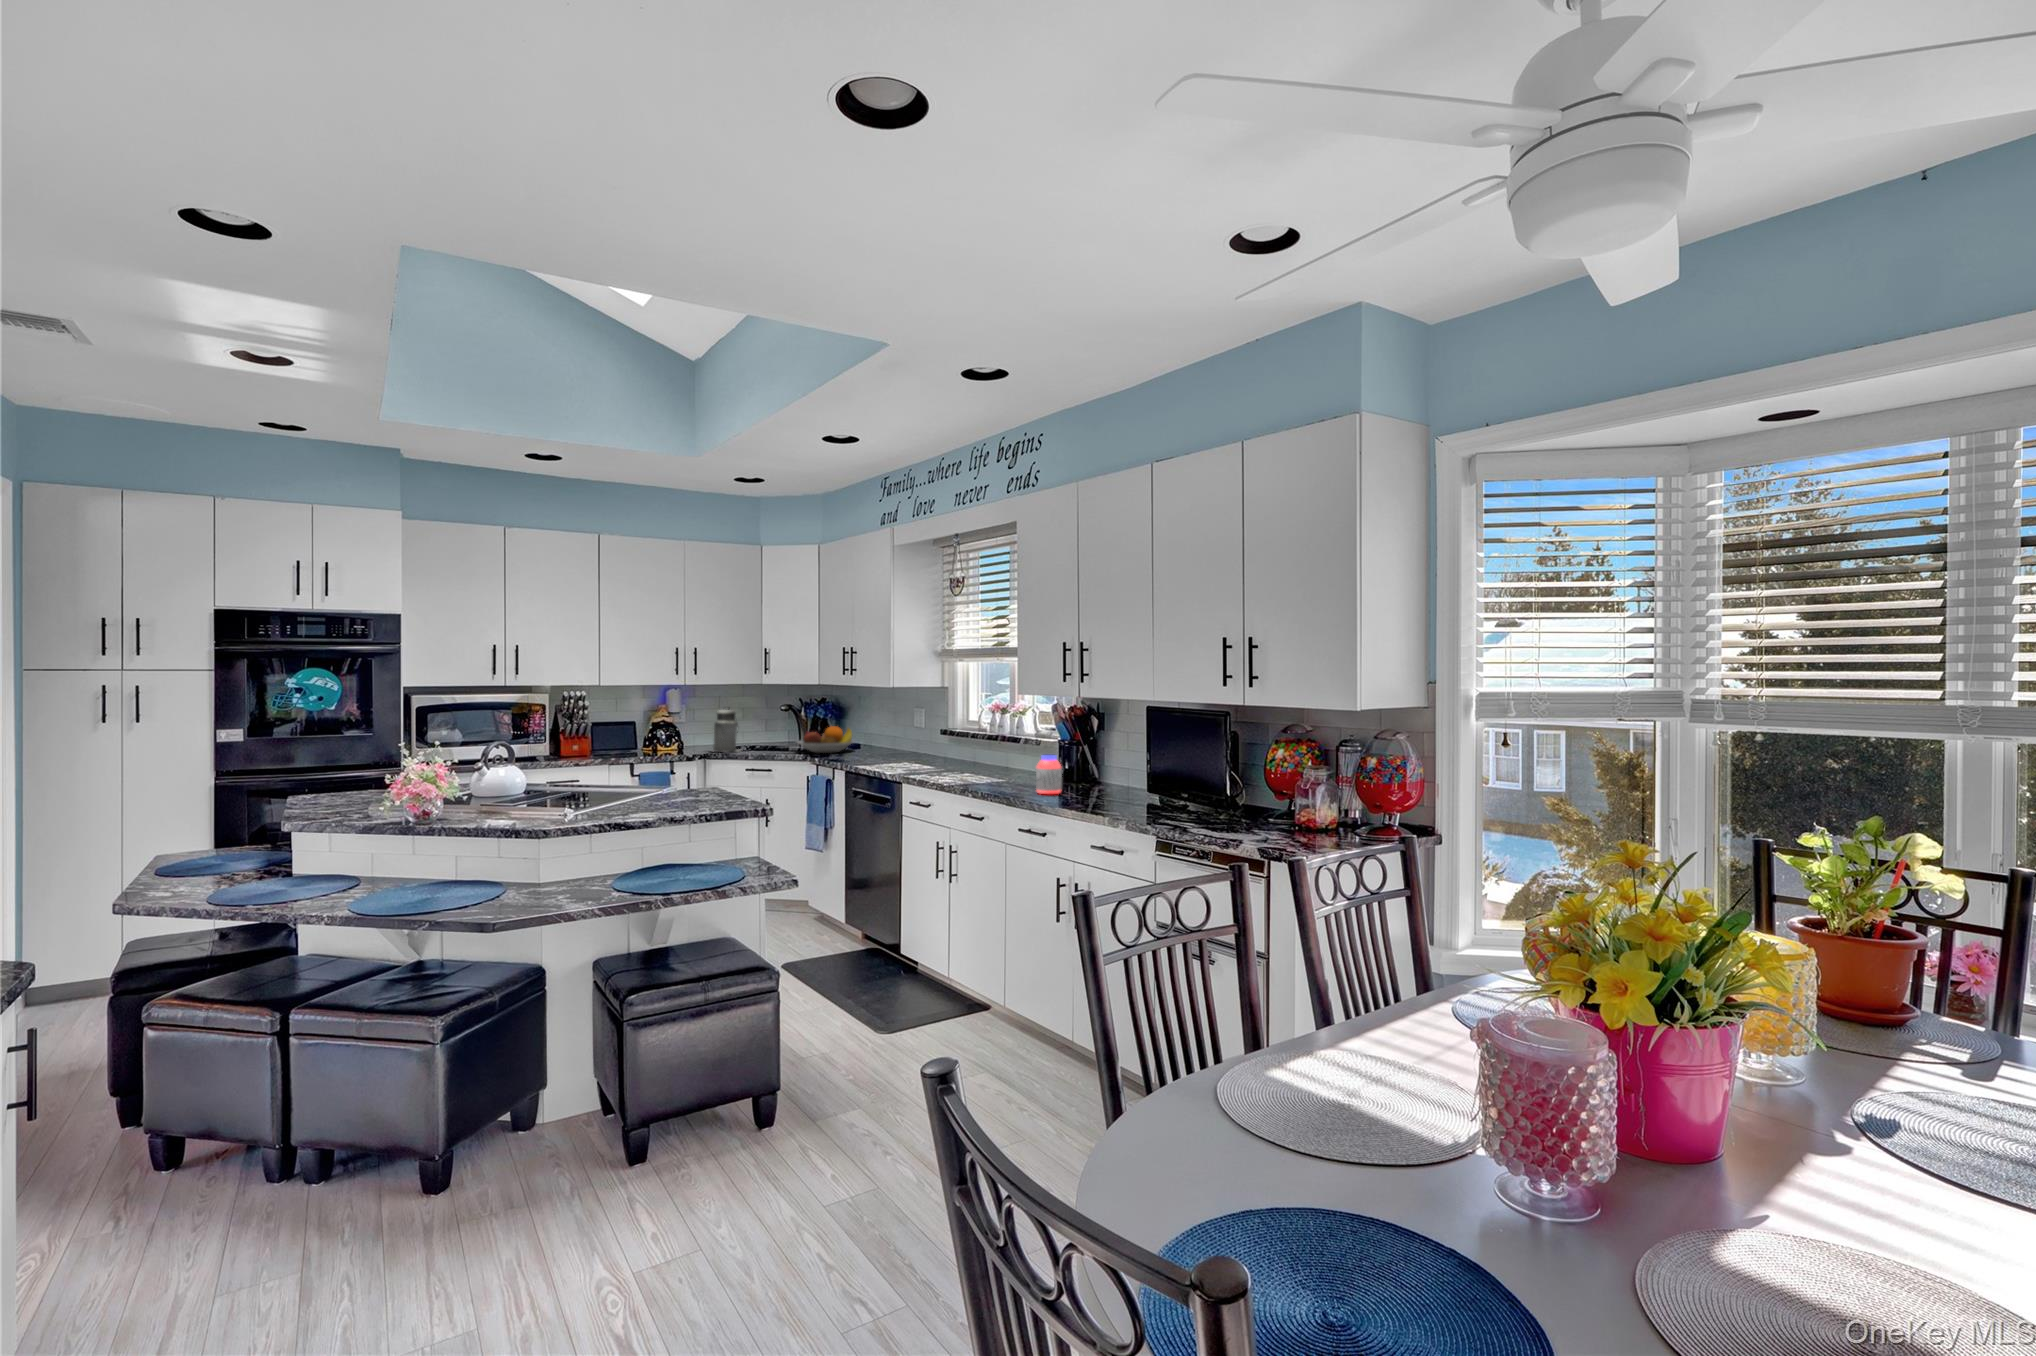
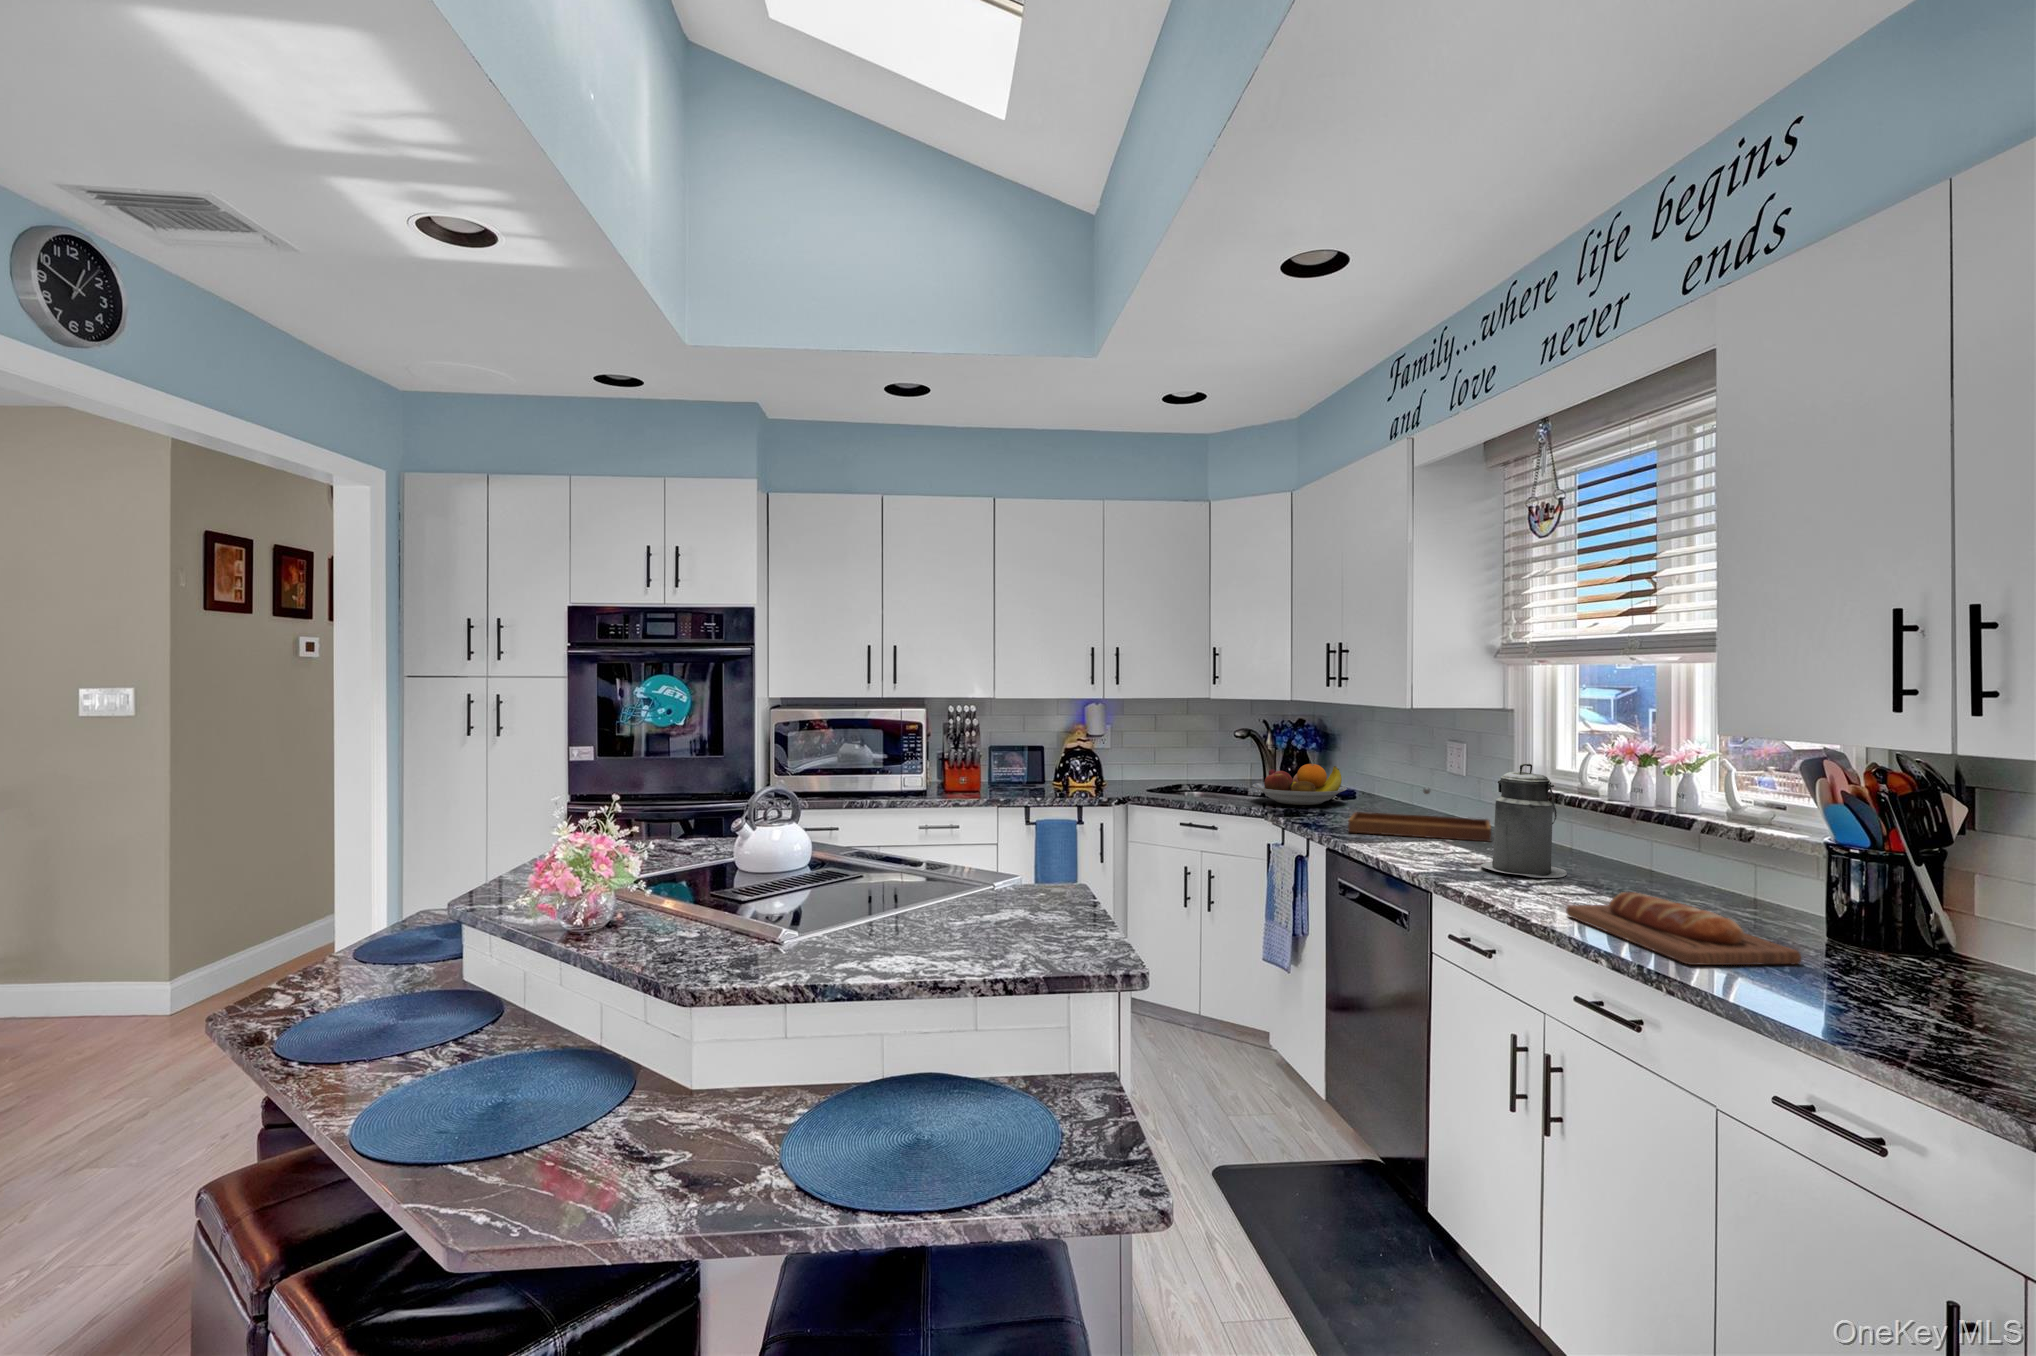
canister: present [713,709,740,752] -> present [1481,764,1567,878]
tray: none [858,734,935,762] -> present [1348,787,1491,842]
jar: present [1036,755,1062,794] -> none [1819,899,1909,1013]
bread loaf: none [959,767,1039,790] -> present [1566,892,1801,965]

